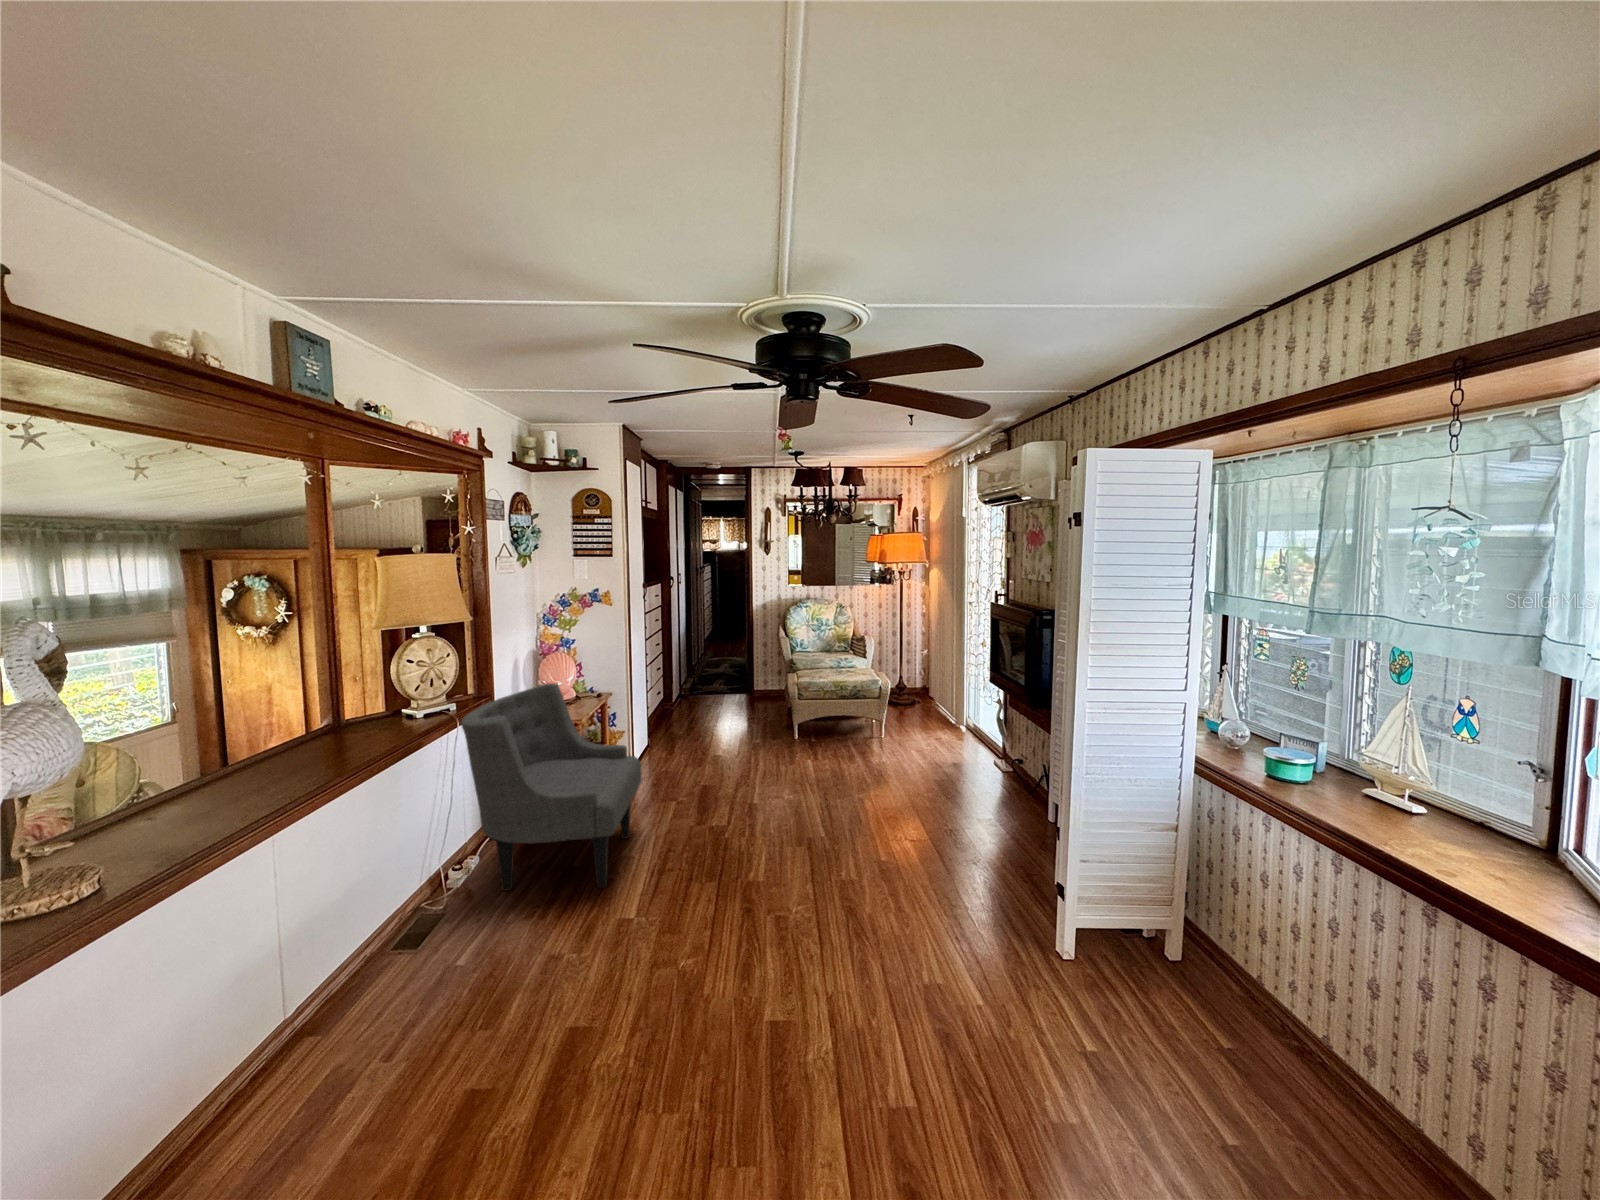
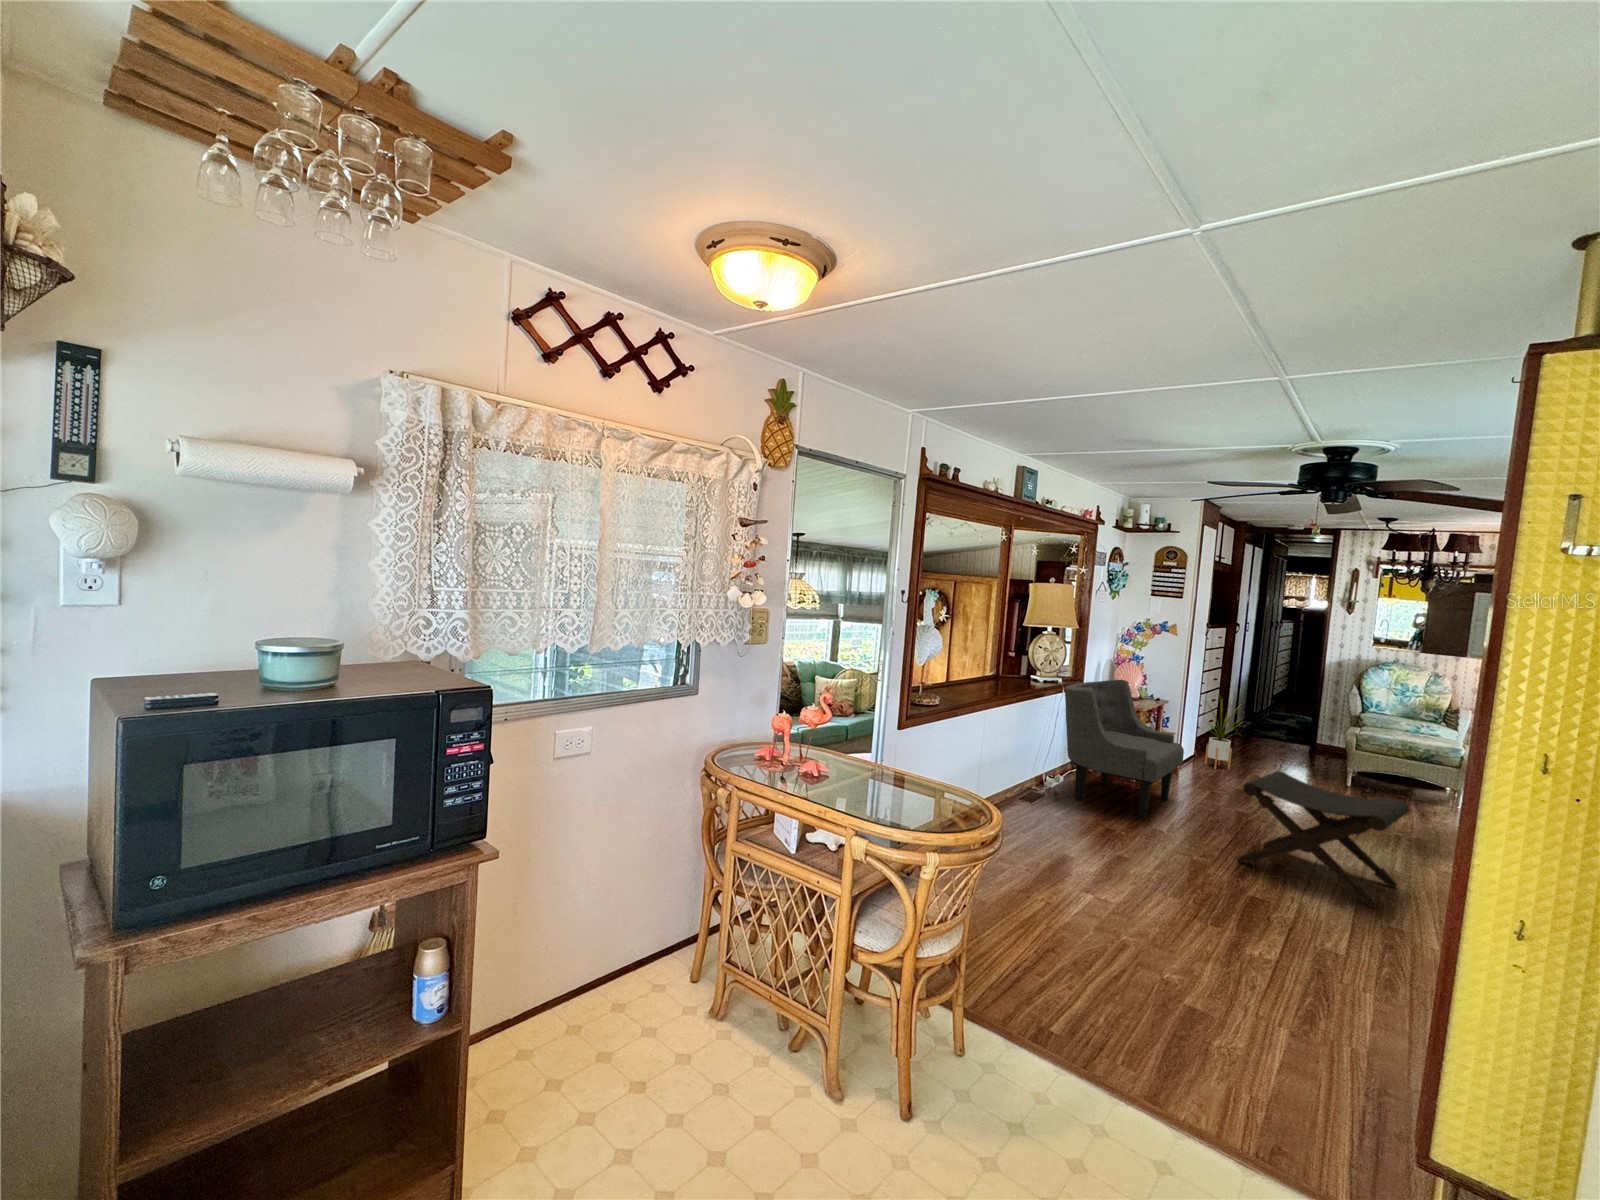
house plant: none [648,666,695,759] -> present [1205,699,1240,770]
footstool: none [727,773,889,931] -> present [1238,771,1409,908]

